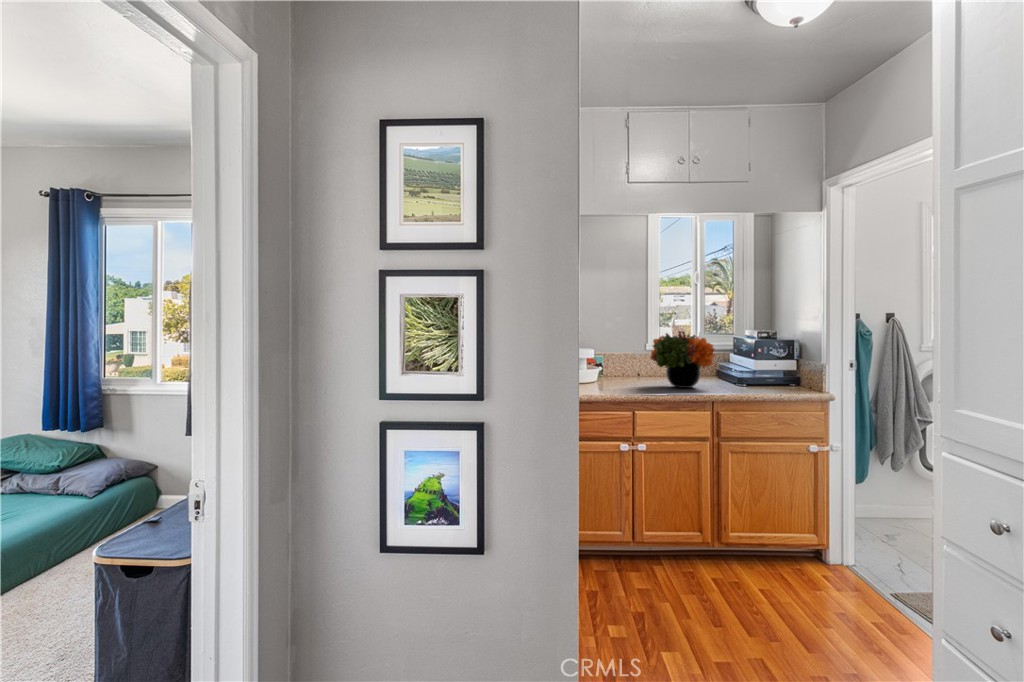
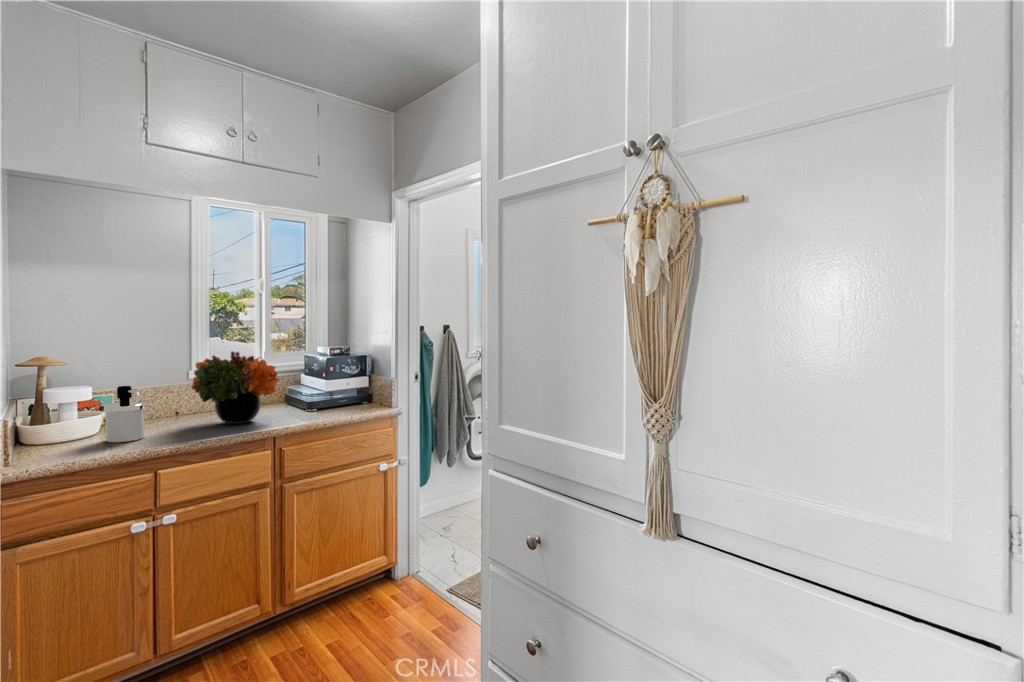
soap dispenser: none [600,352,623,390] -> present [104,386,145,442]

